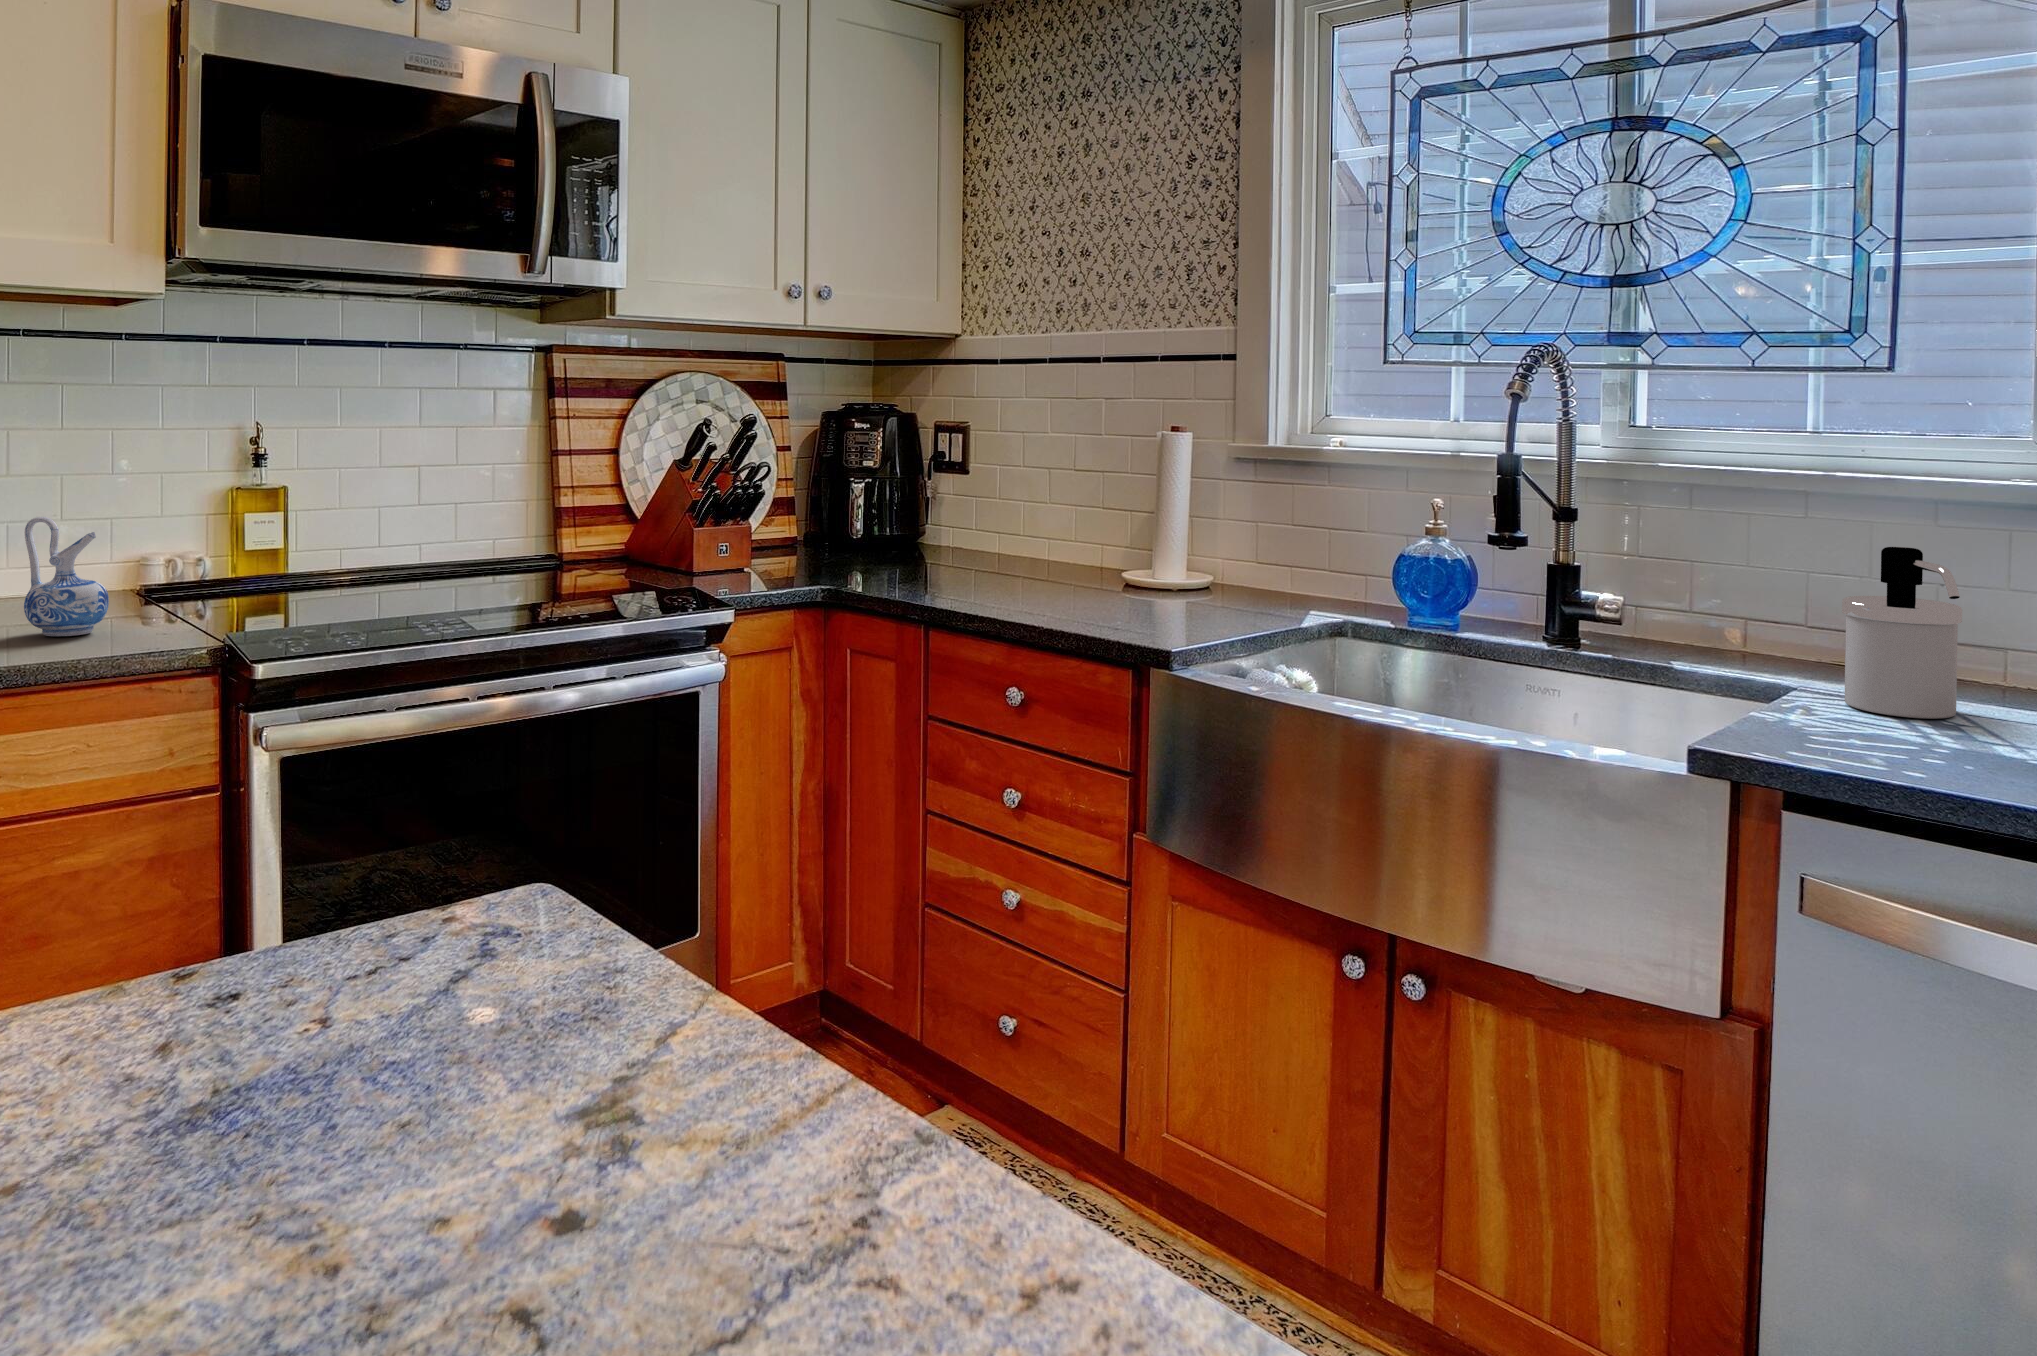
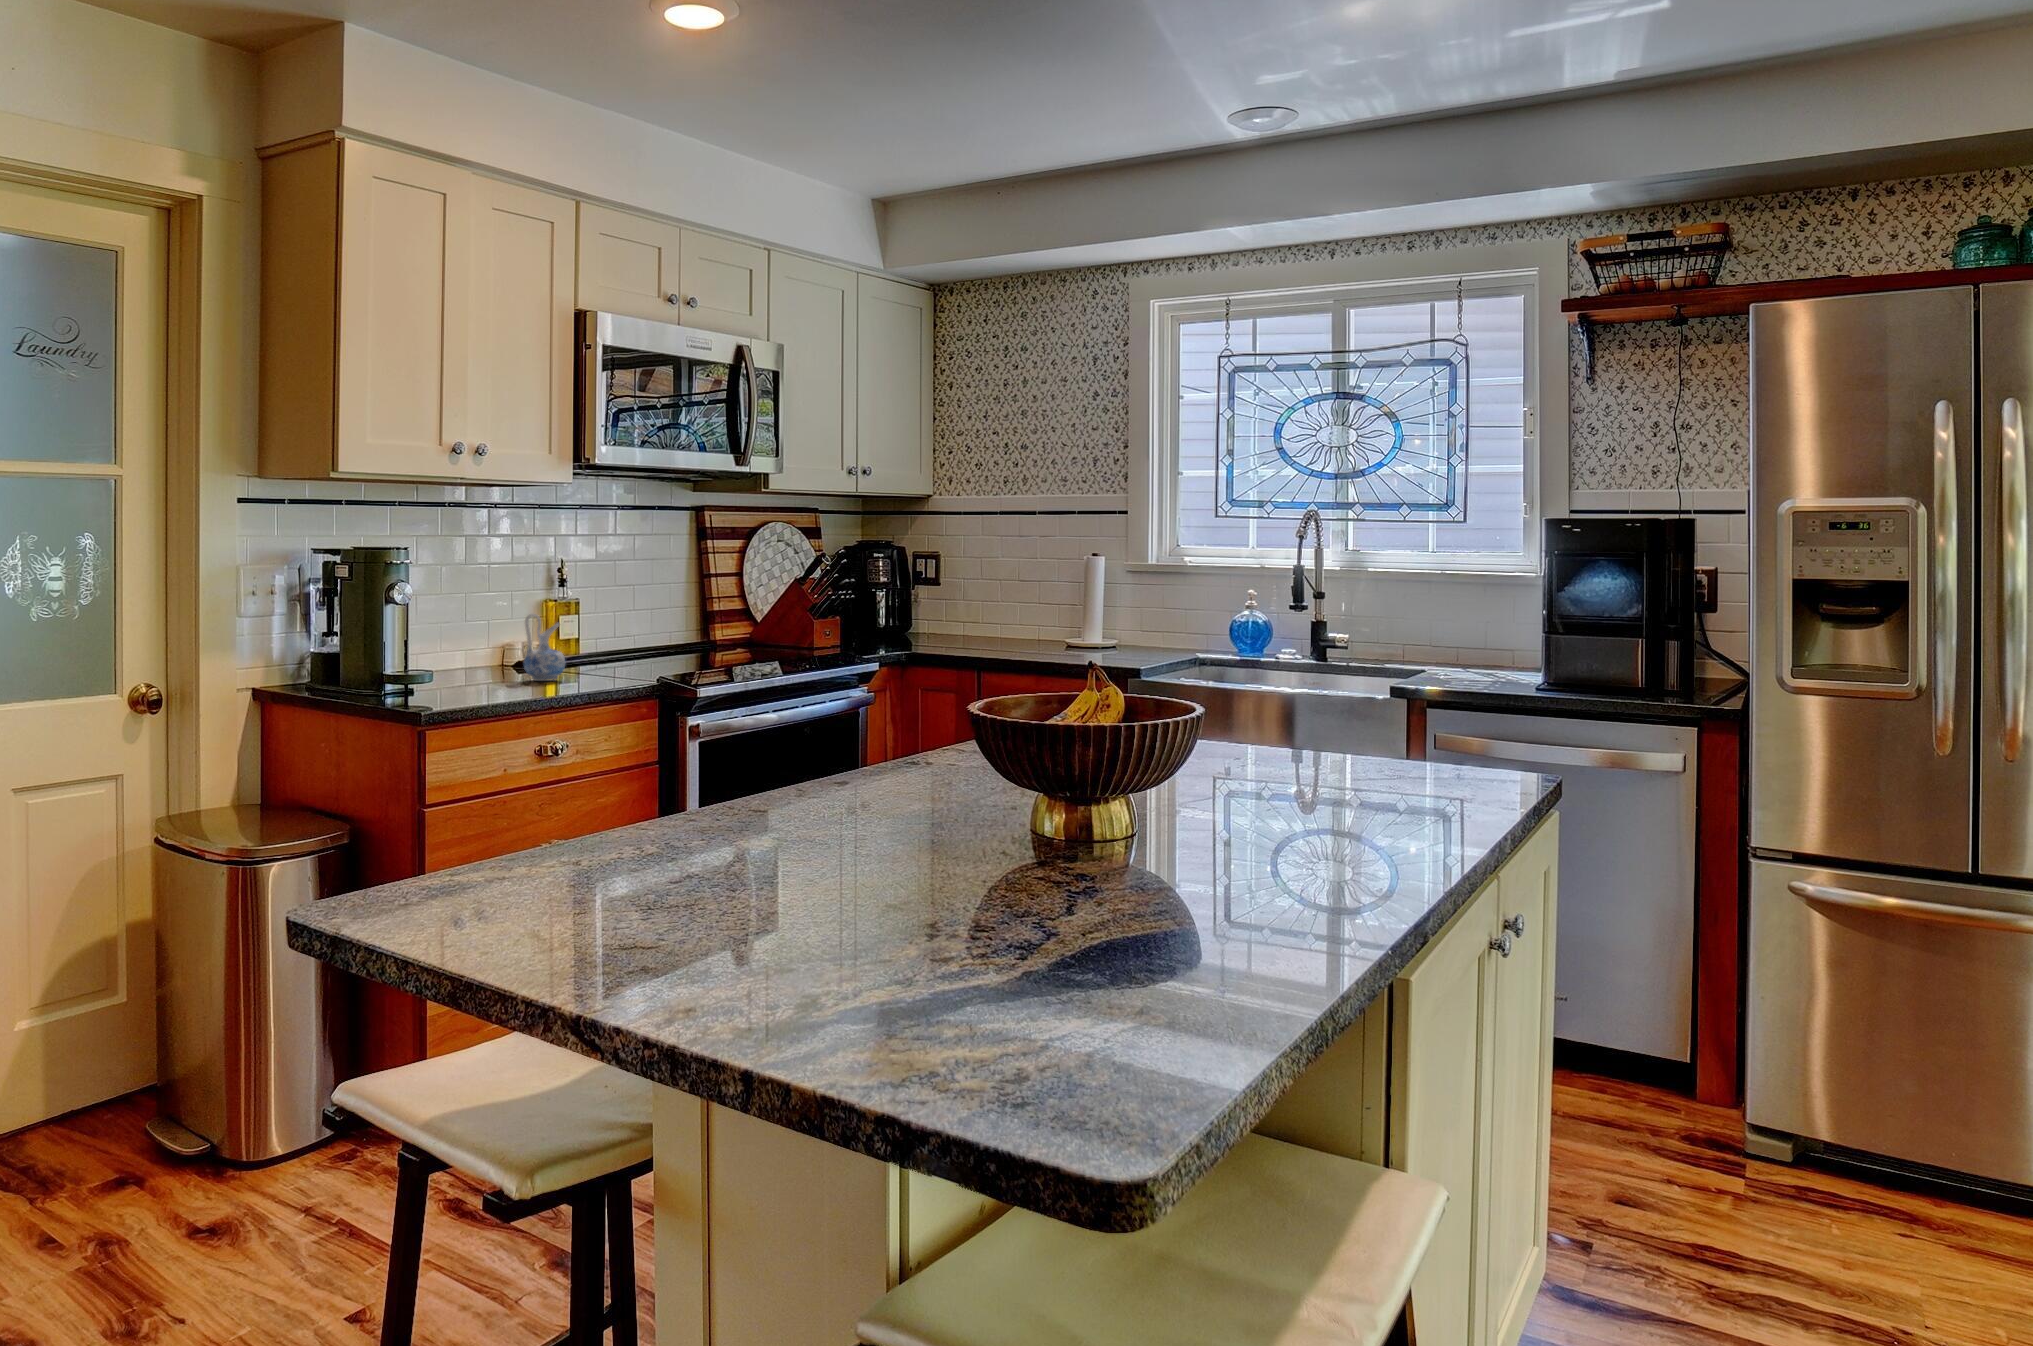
soap dispenser: present [1842,547,1962,719] -> none [1446,603,1492,675]

